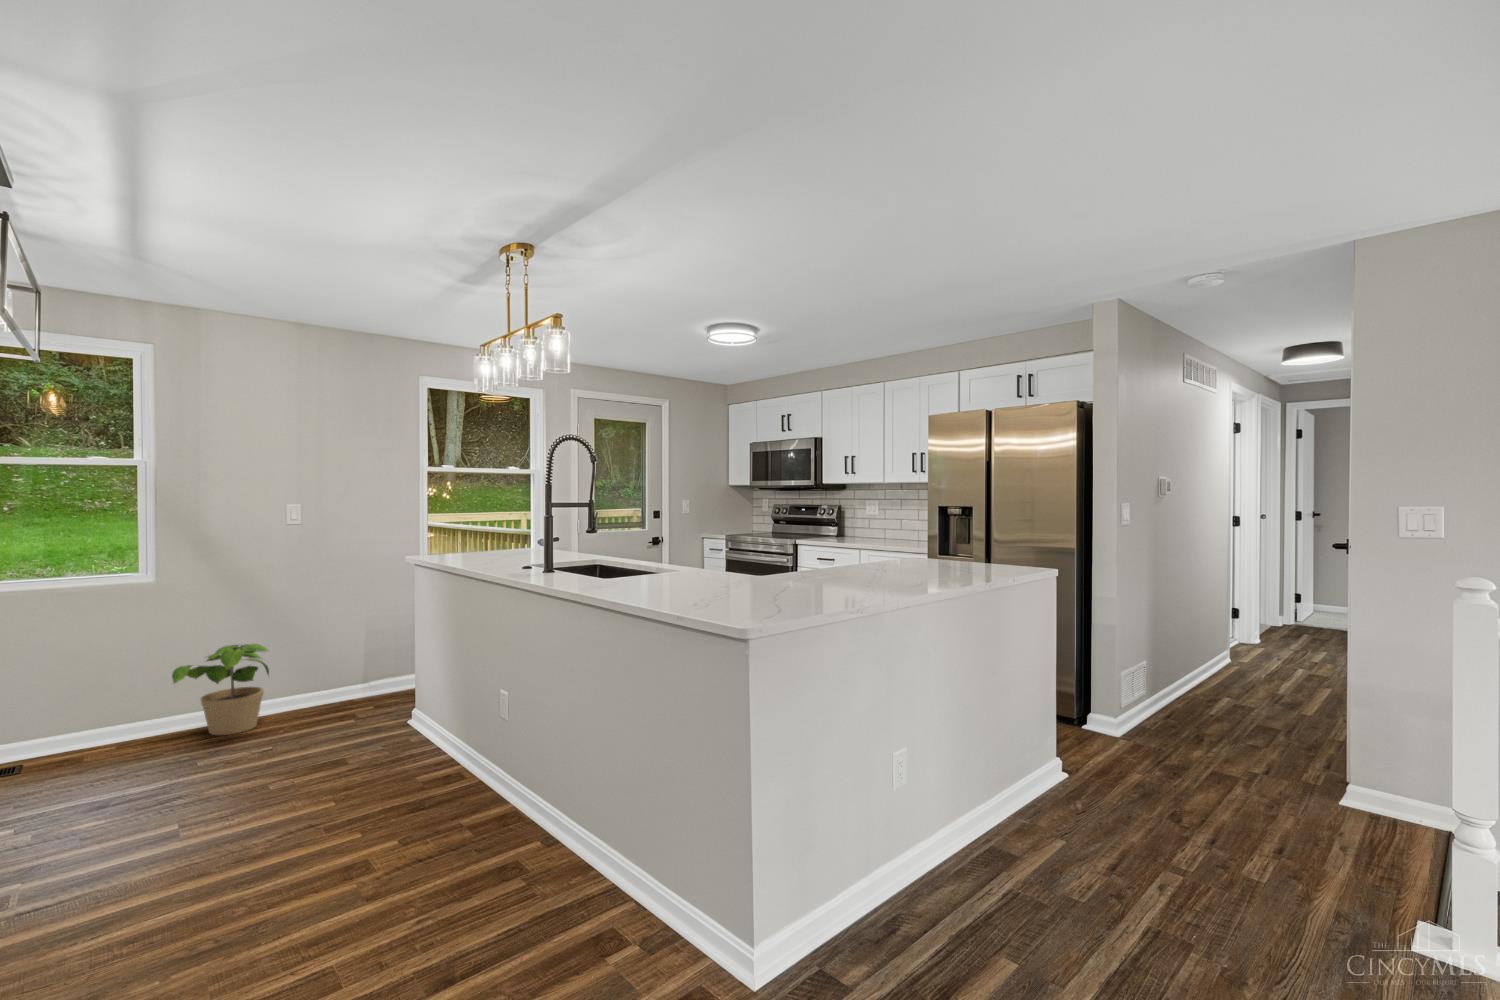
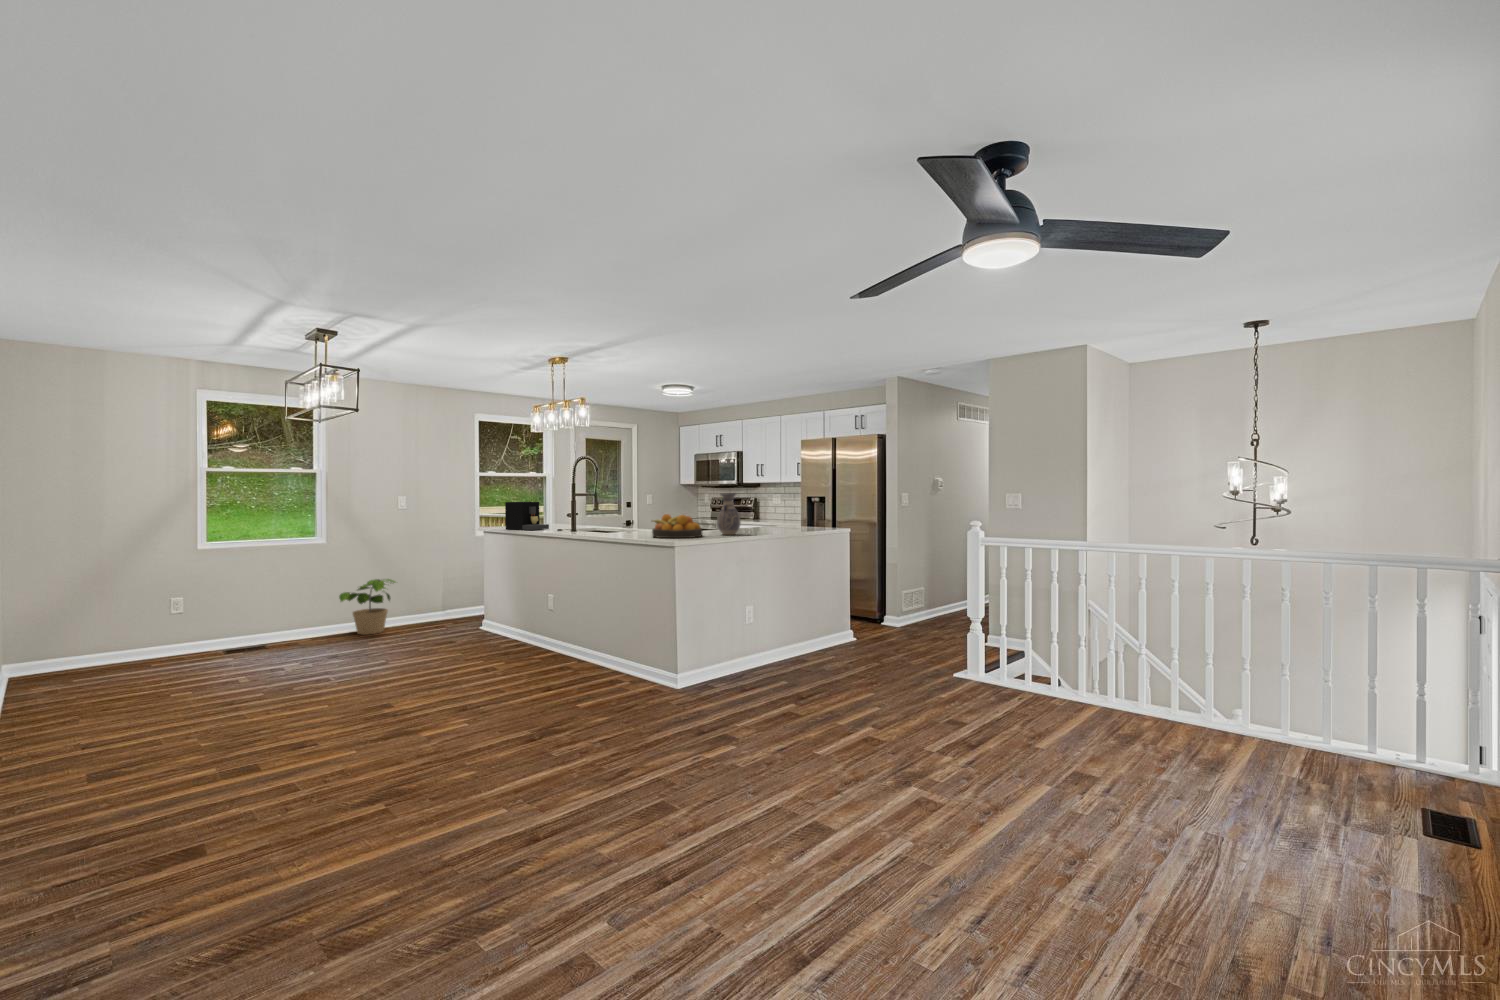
vase: none [835,503,883,587] -> present [717,493,741,535]
coffee maker: none [450,514,522,564] -> present [505,502,549,530]
fruit bowl: none [706,546,813,599] -> present [652,514,703,538]

